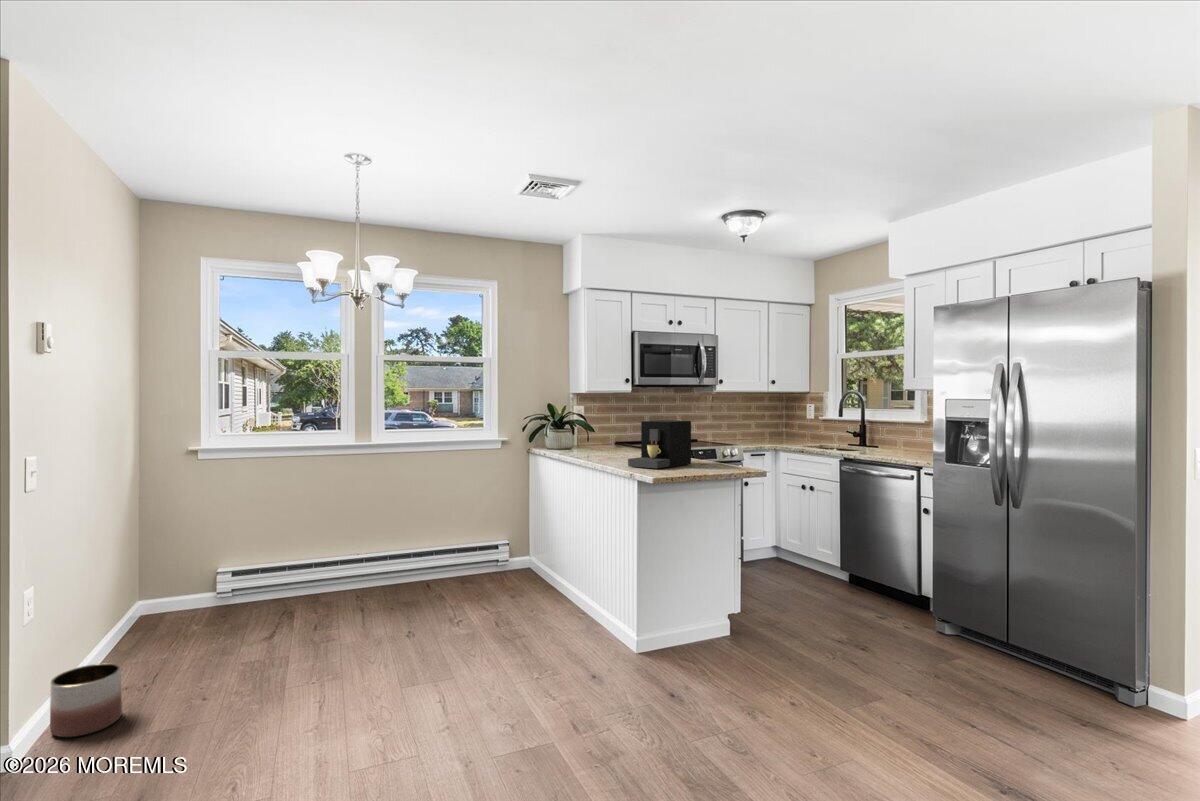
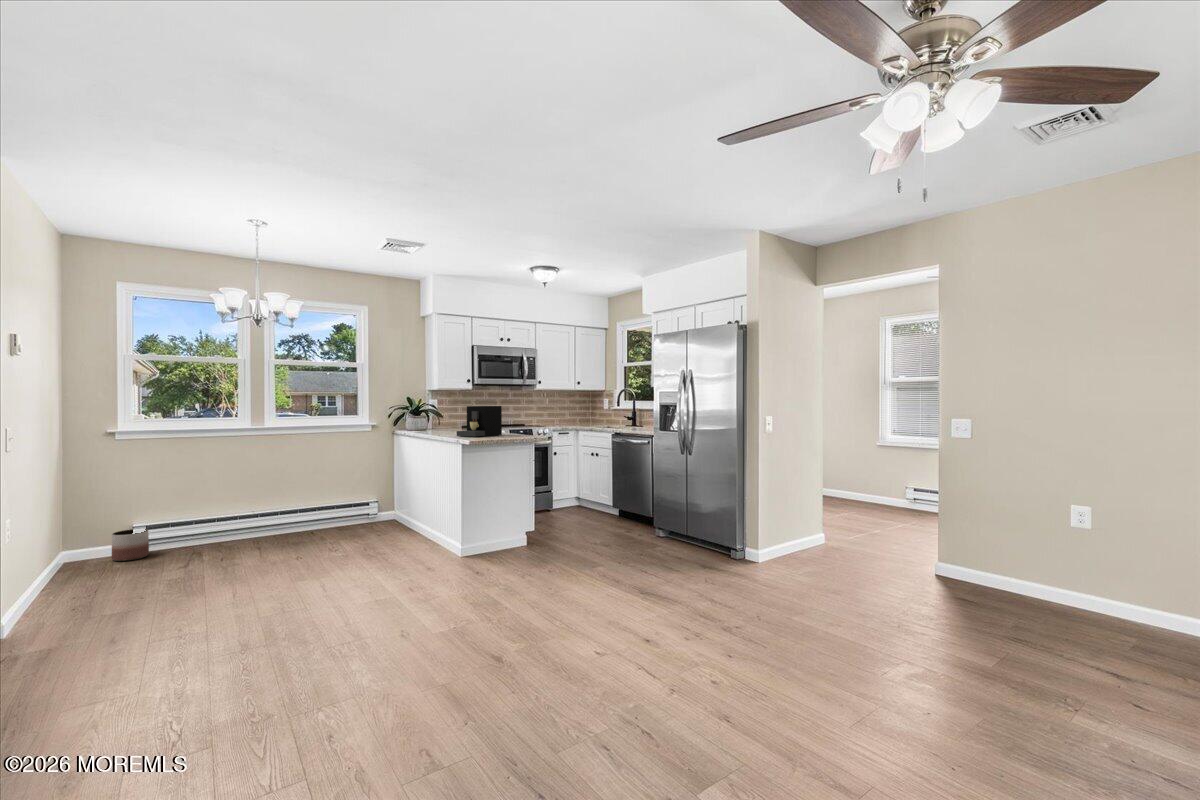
planter: present [50,663,122,737] -> present [112,529,149,561]

